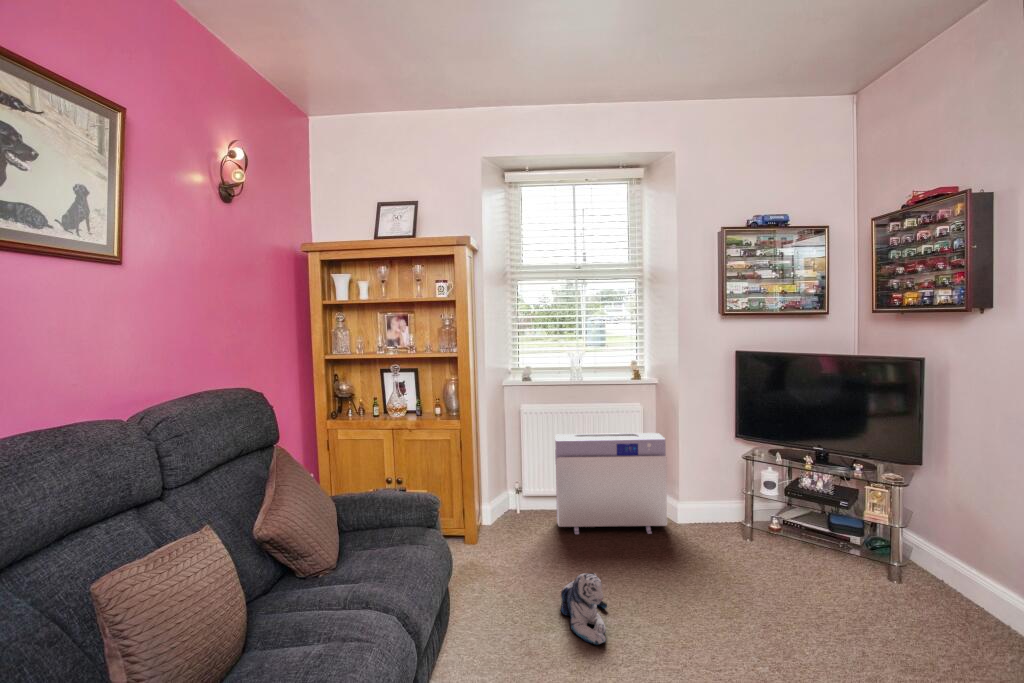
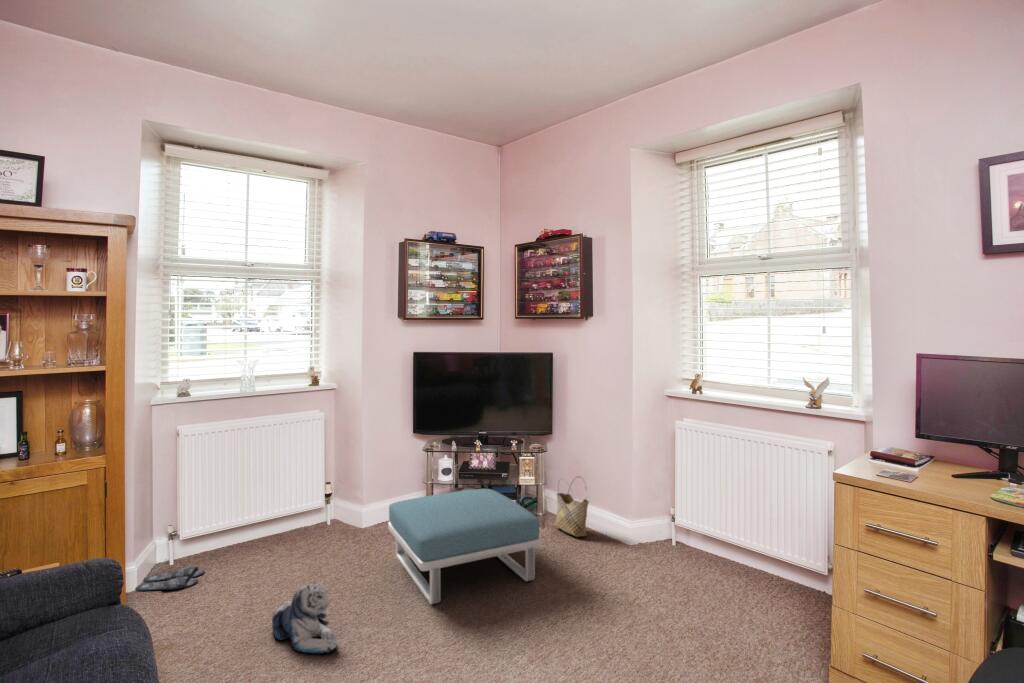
air purifier: present [555,433,667,534] -> none [229,439,358,564]
footstool: none [688,510,872,652] -> present [388,489,541,604]
slippers: none [488,521,535,539] -> present [135,566,205,591]
woven basket: none [919,527,978,615] -> present [555,484,589,537]

